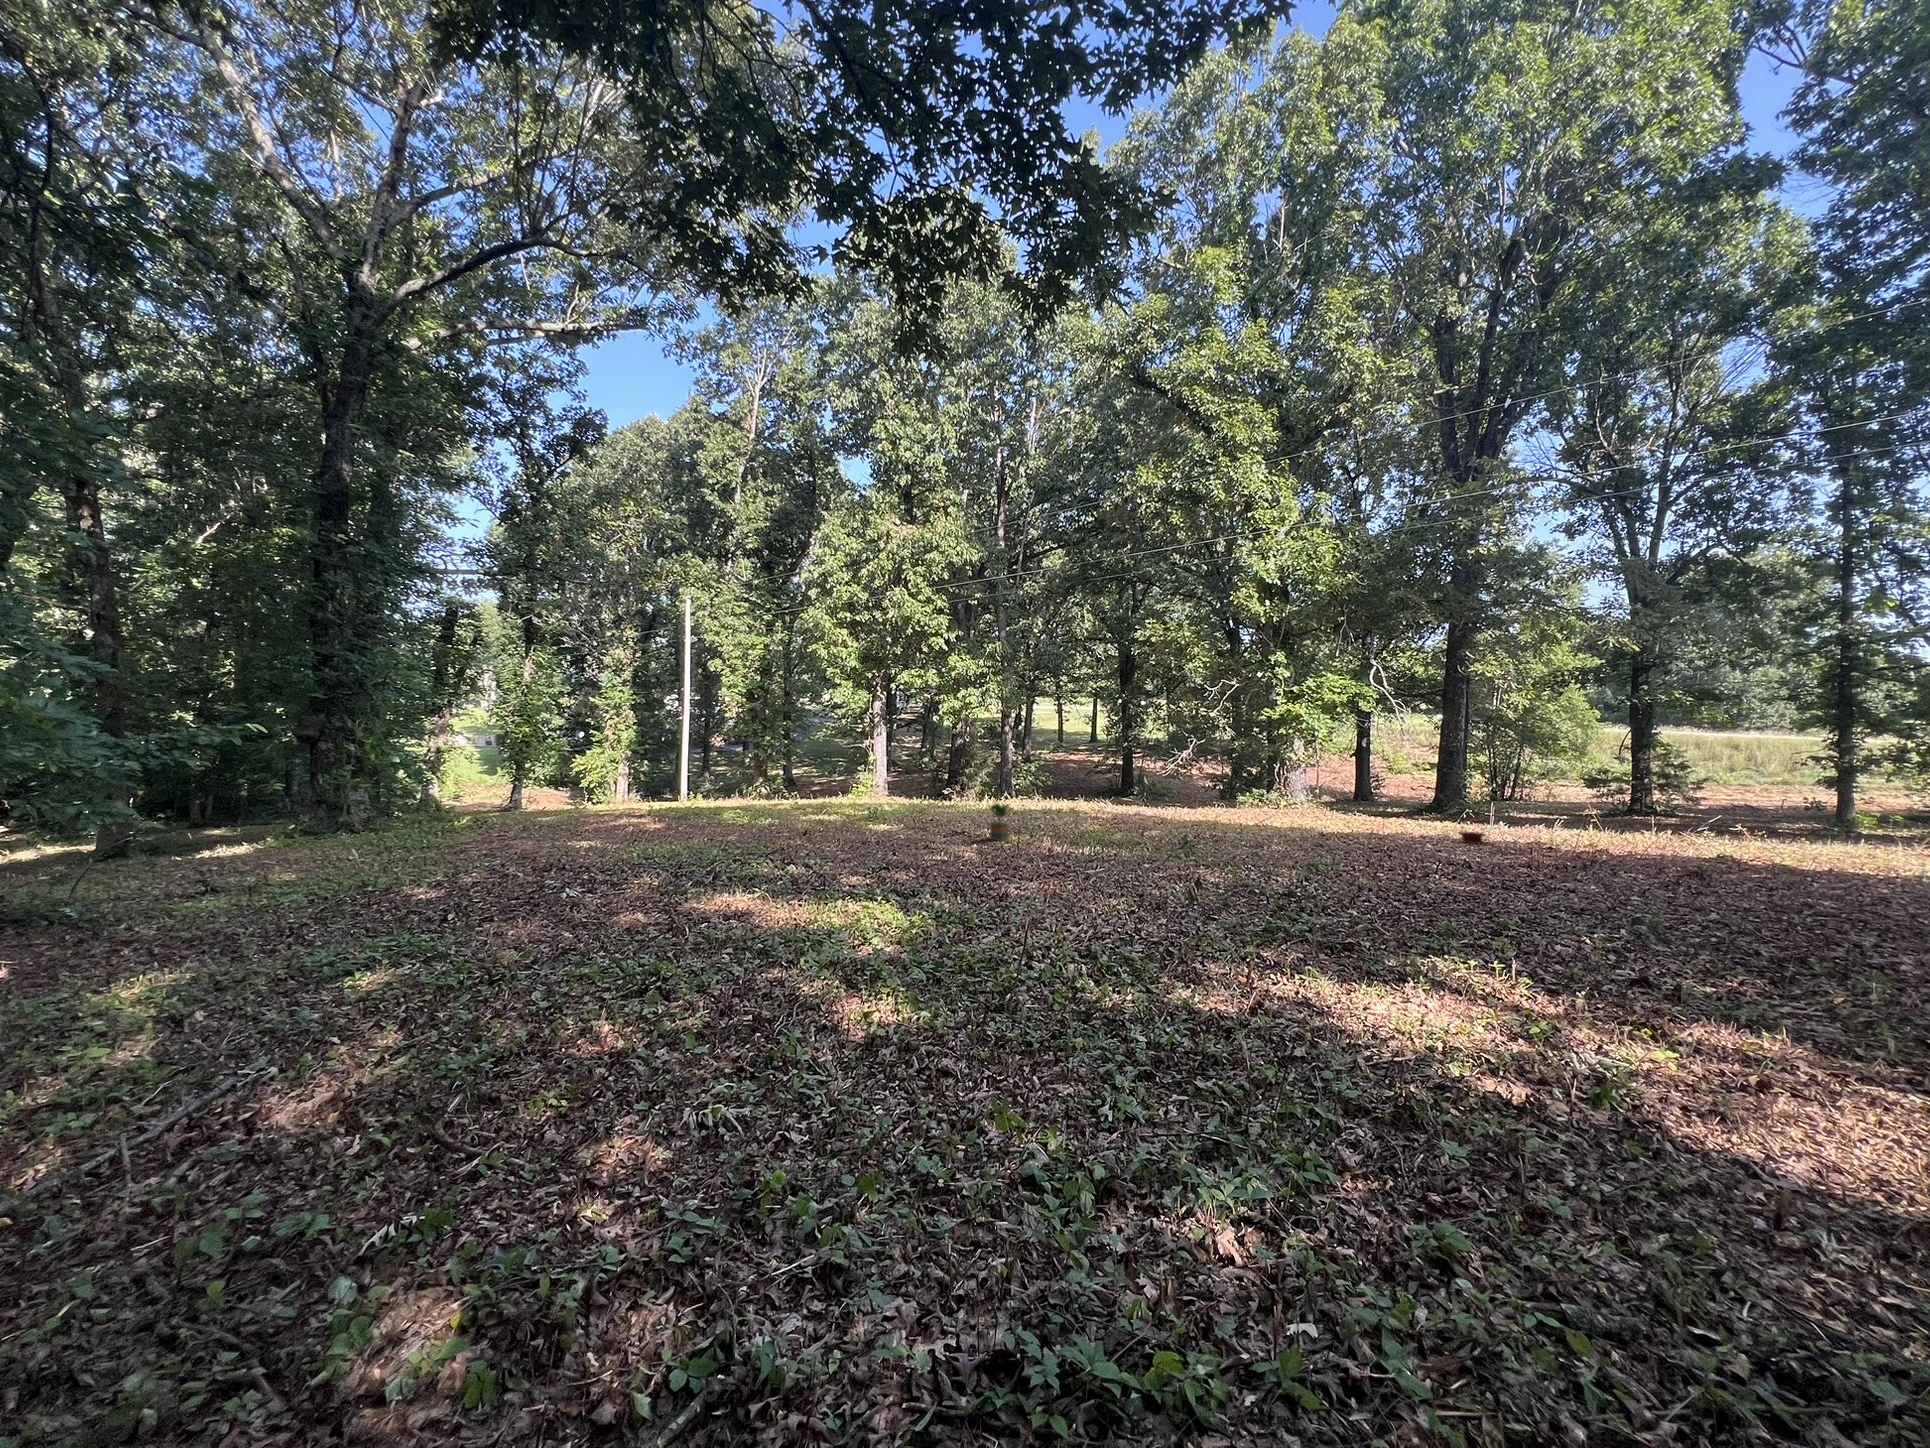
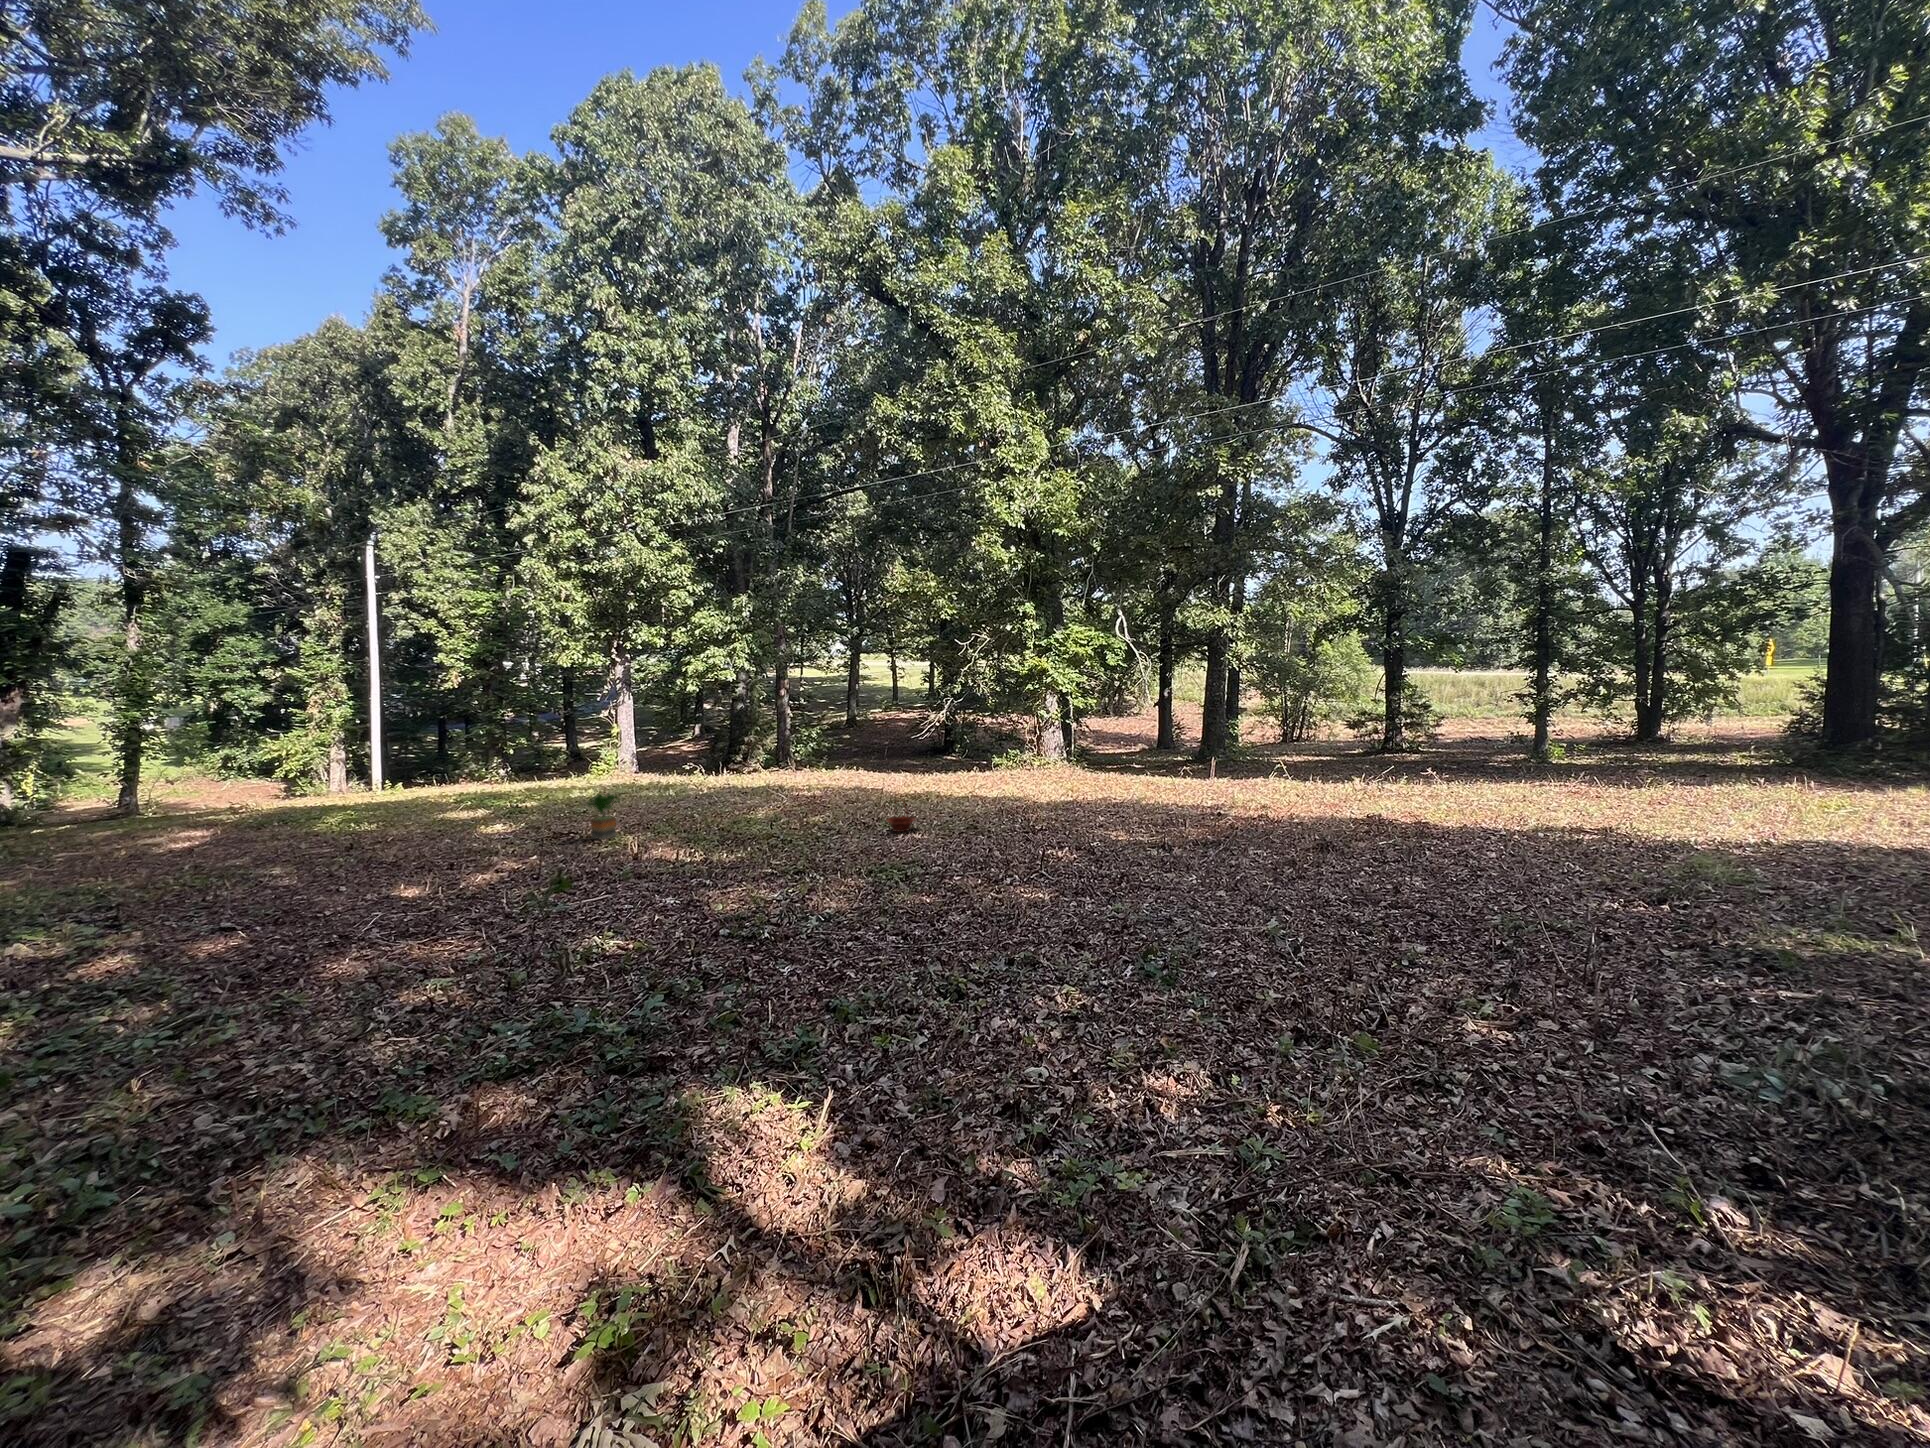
basket: present [1457,820,1485,844] -> present [886,802,915,832]

